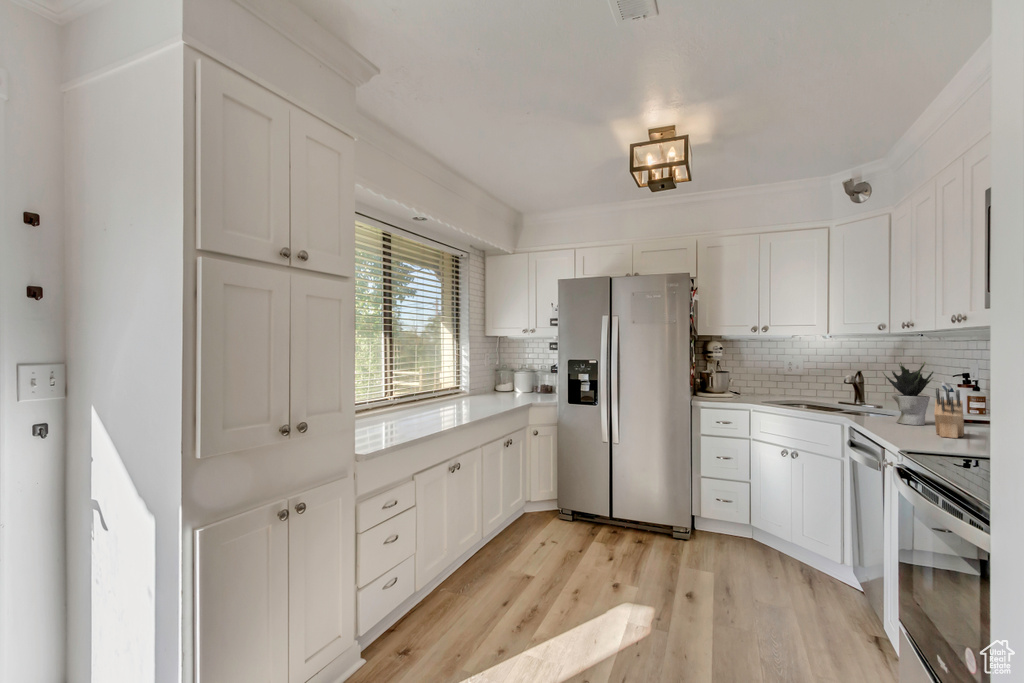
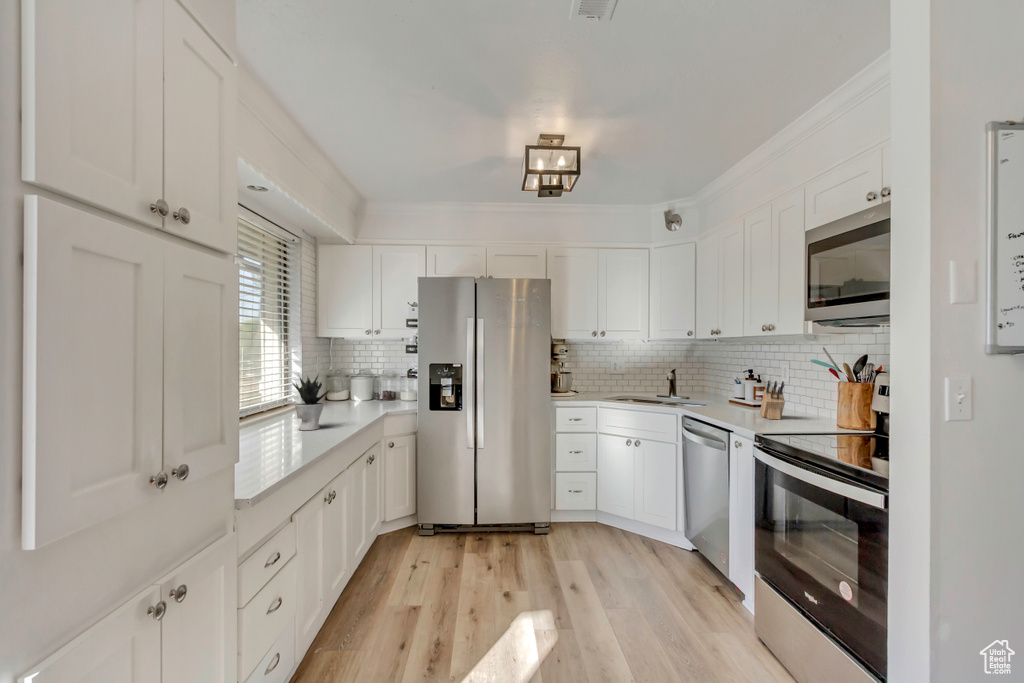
potted plant: present [883,362,933,425] -> present [293,375,331,430]

